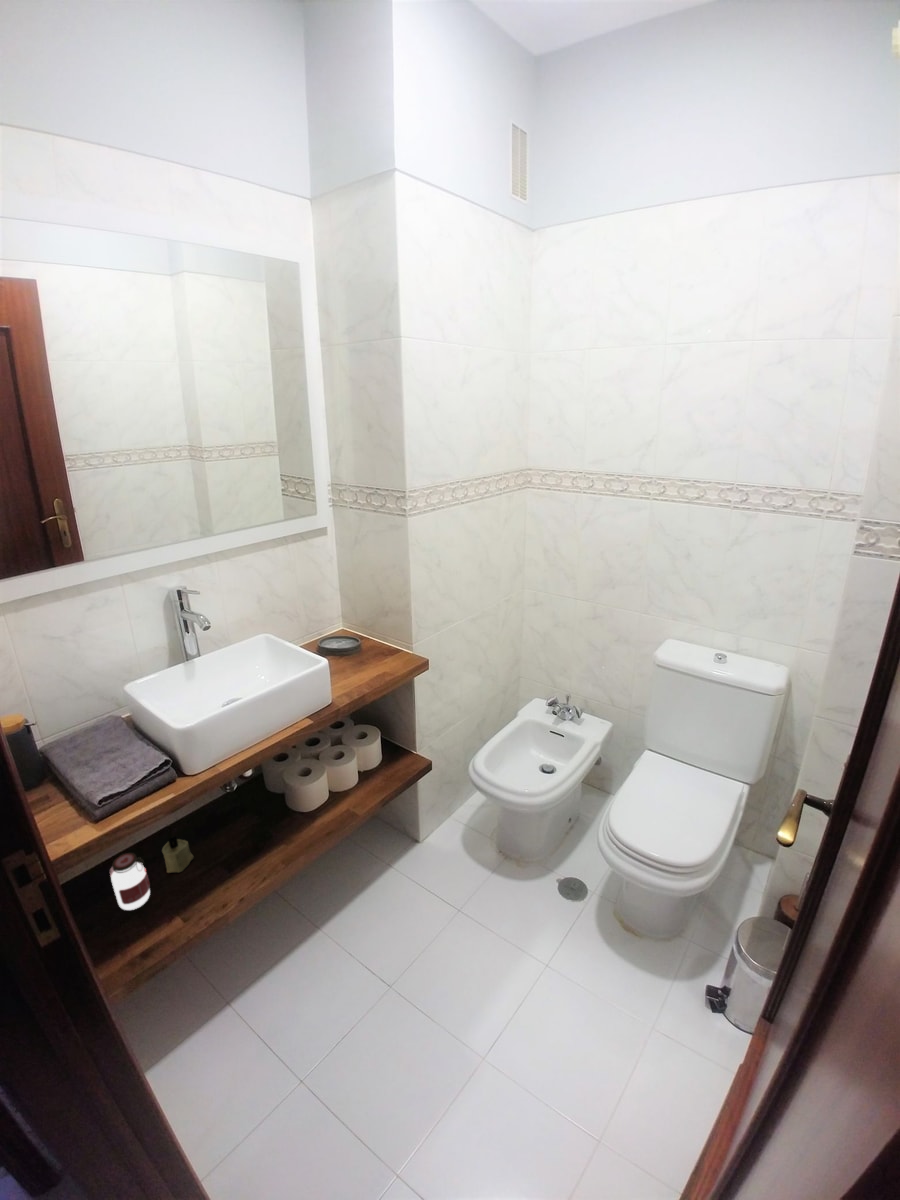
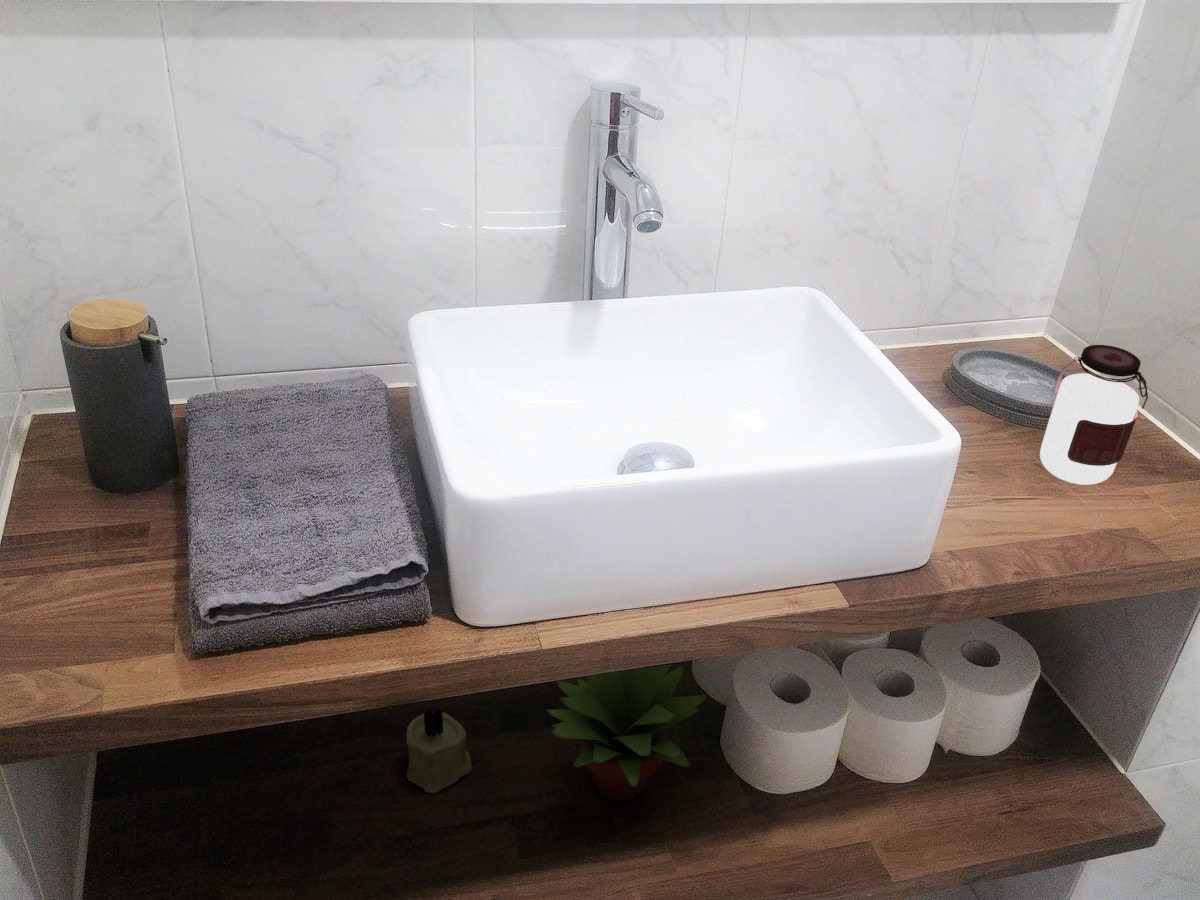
succulent plant: none [219,771,280,840] -> present [547,664,707,801]
jar: present [109,853,150,910] -> present [1040,345,1148,485]

